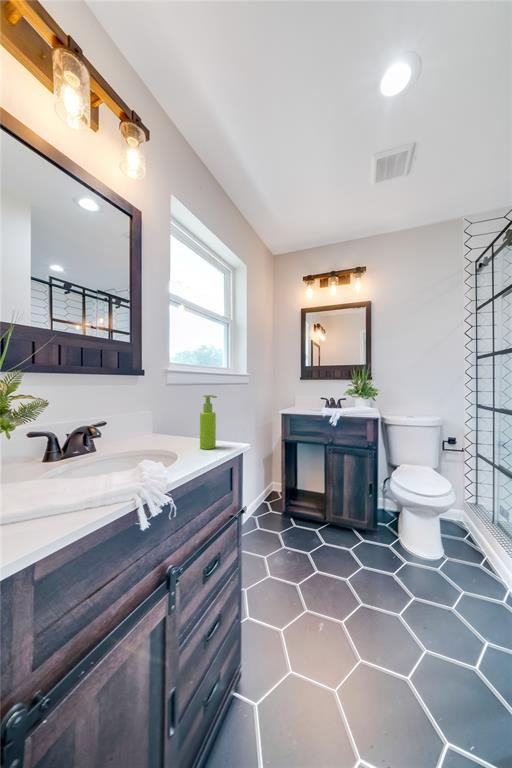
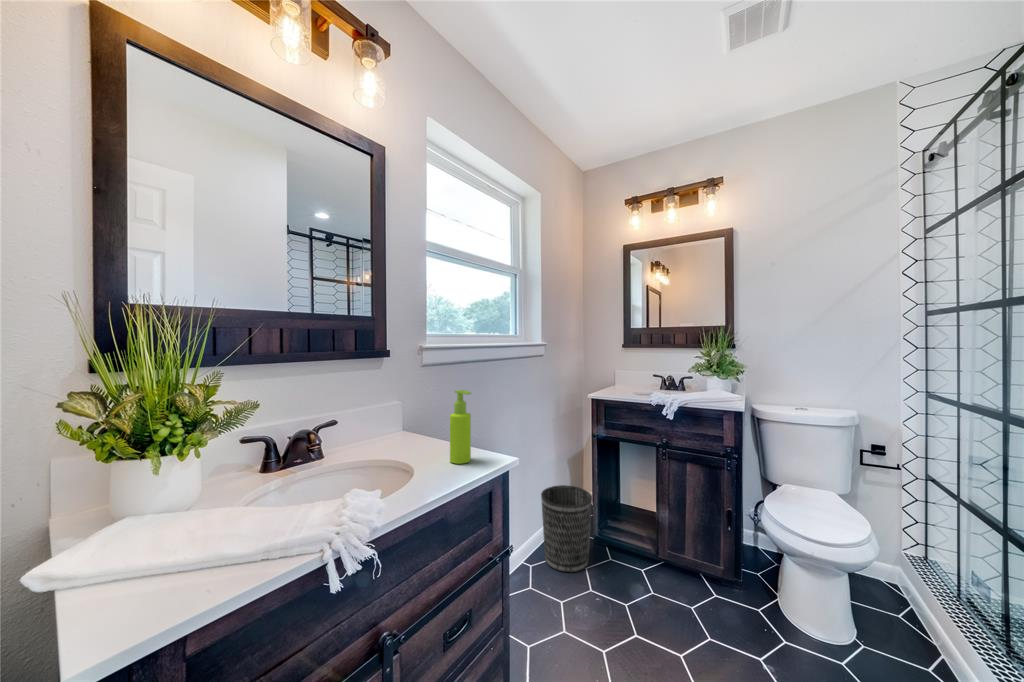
wastebasket: none [246,476,282,536] -> present [541,485,592,572]

